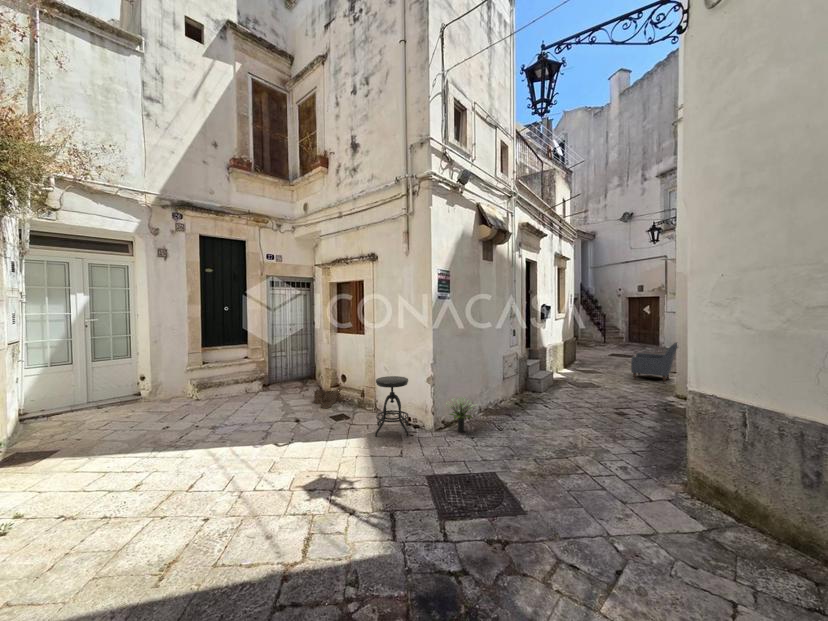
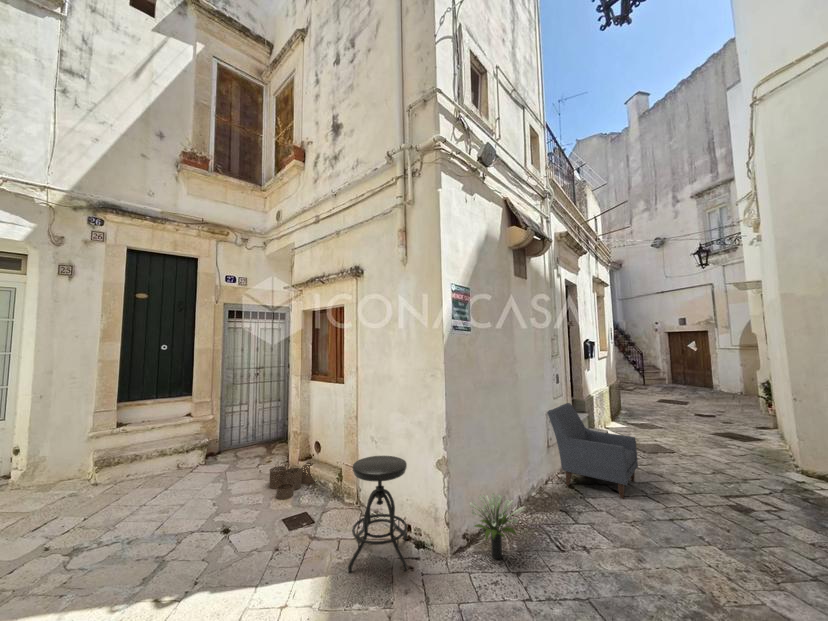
chair: present [631,343,677,383] -> present [547,403,638,499]

